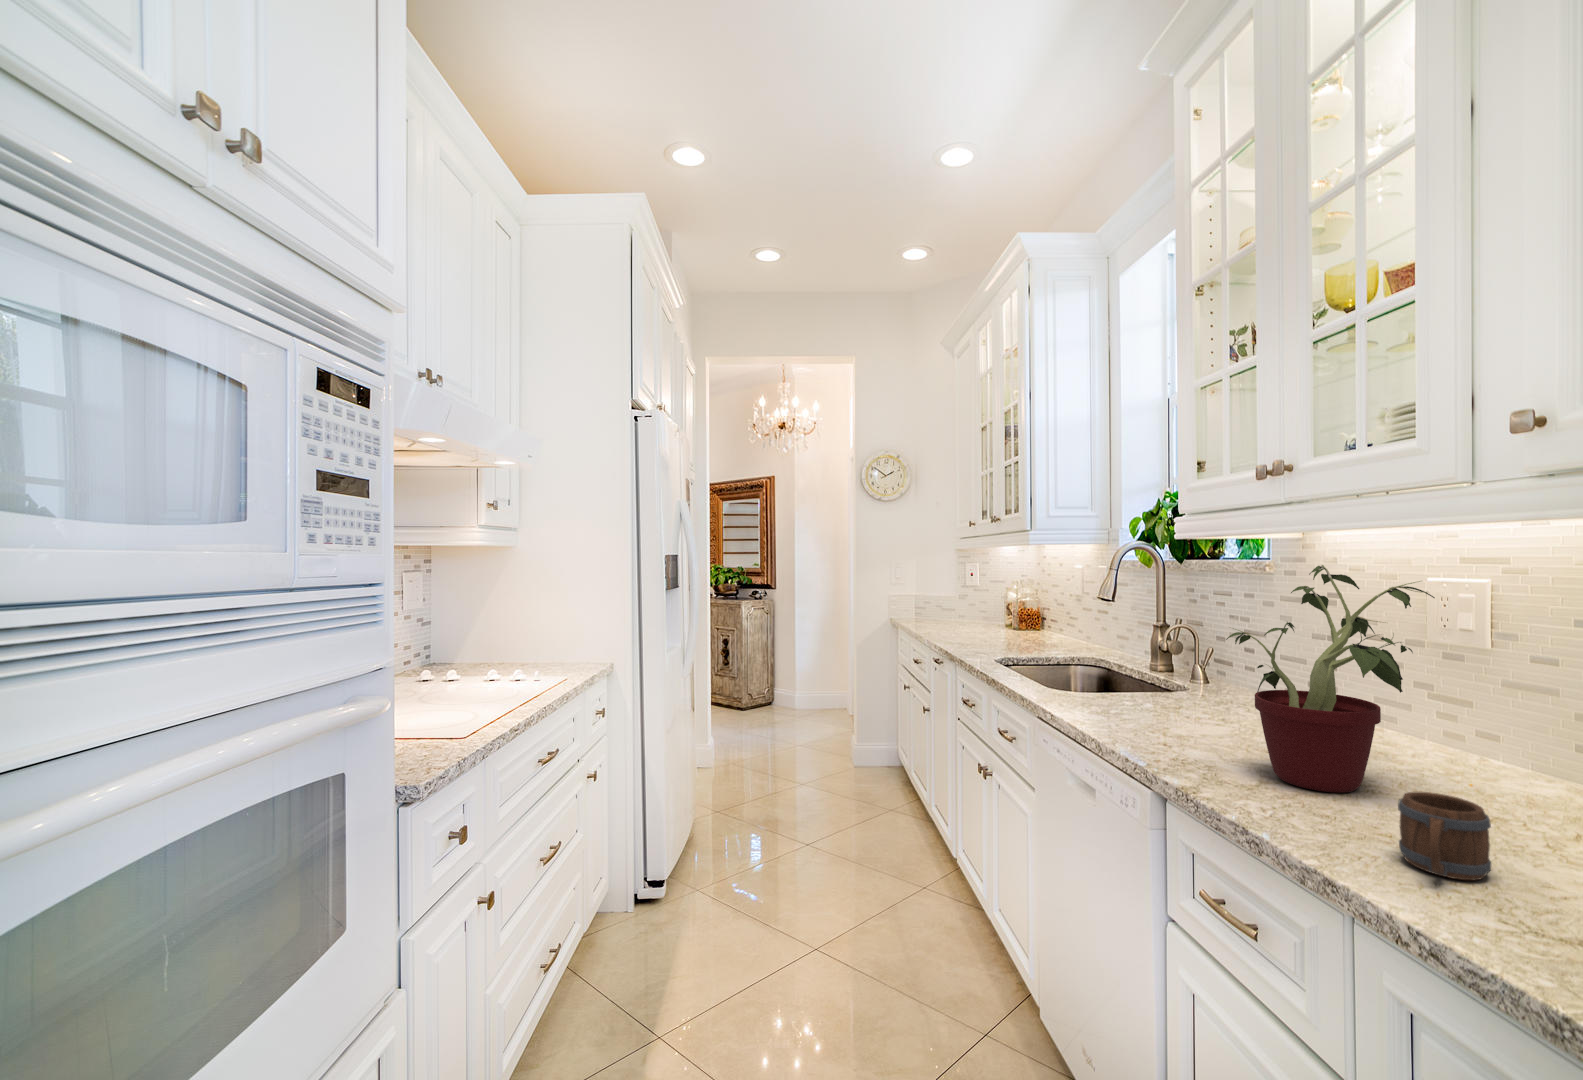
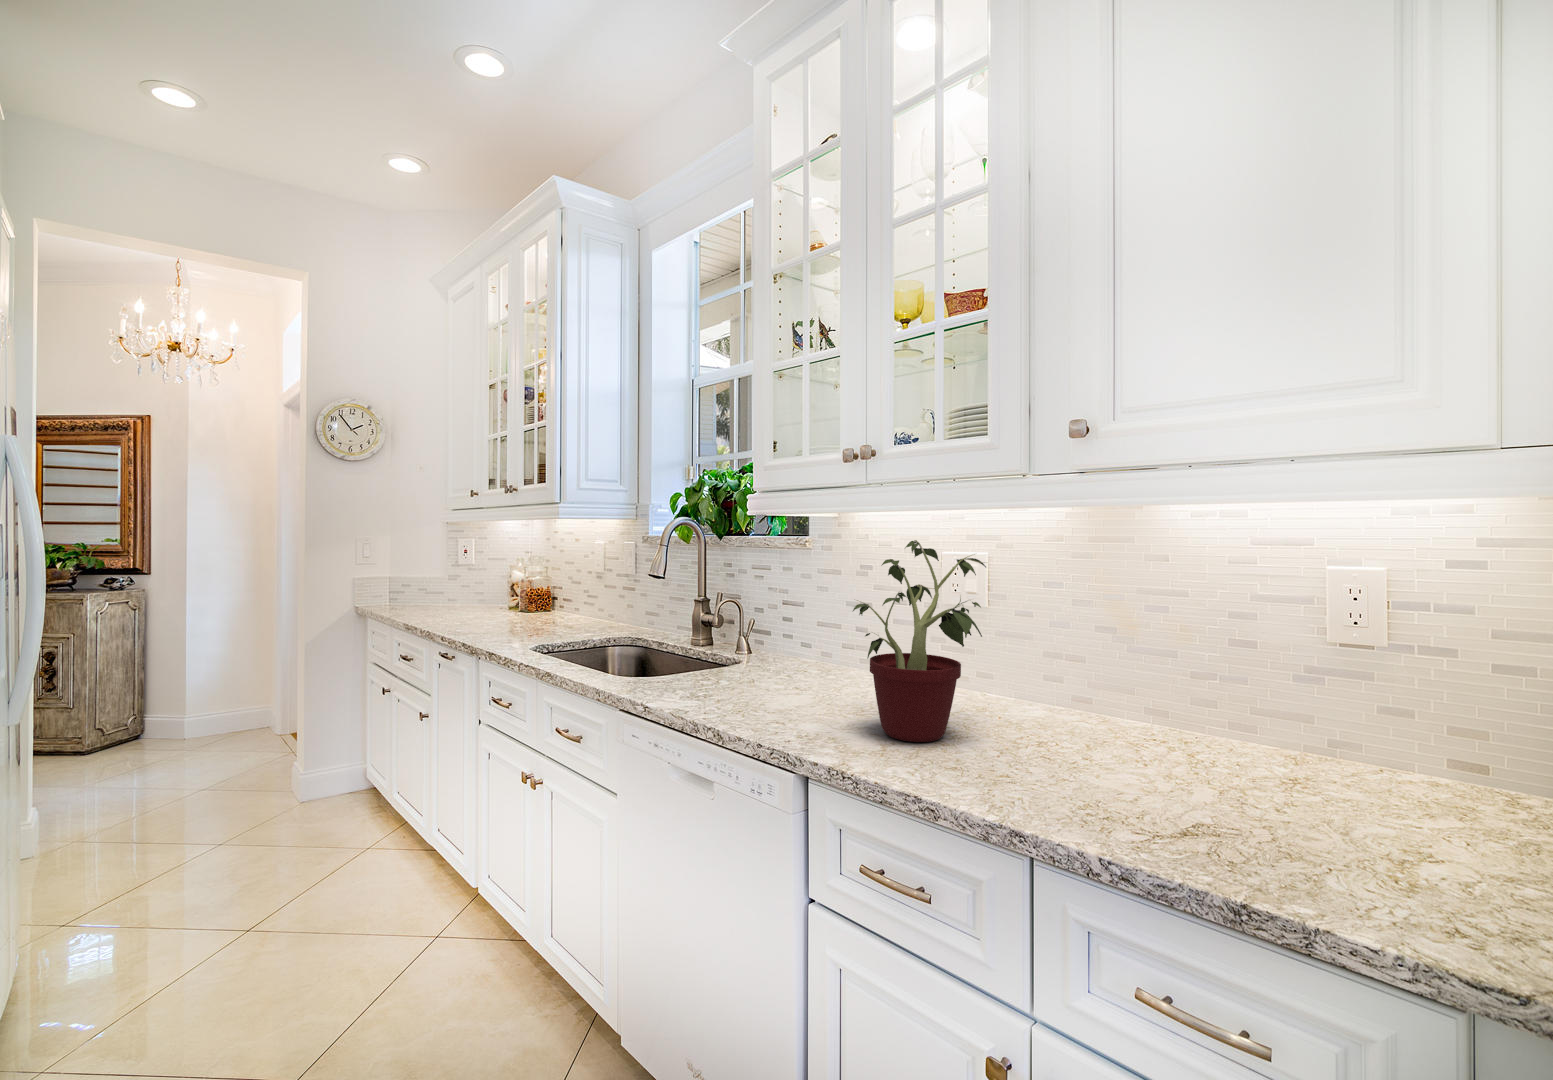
mug: present [1398,792,1491,880] -> none [1027,731,1088,801]

